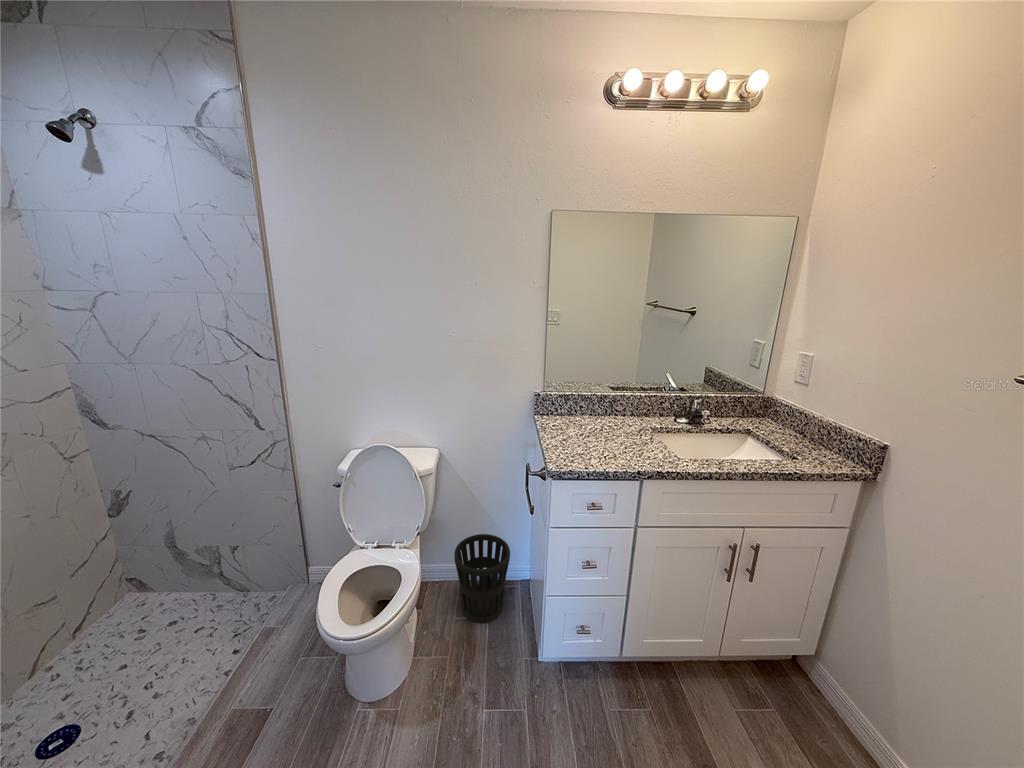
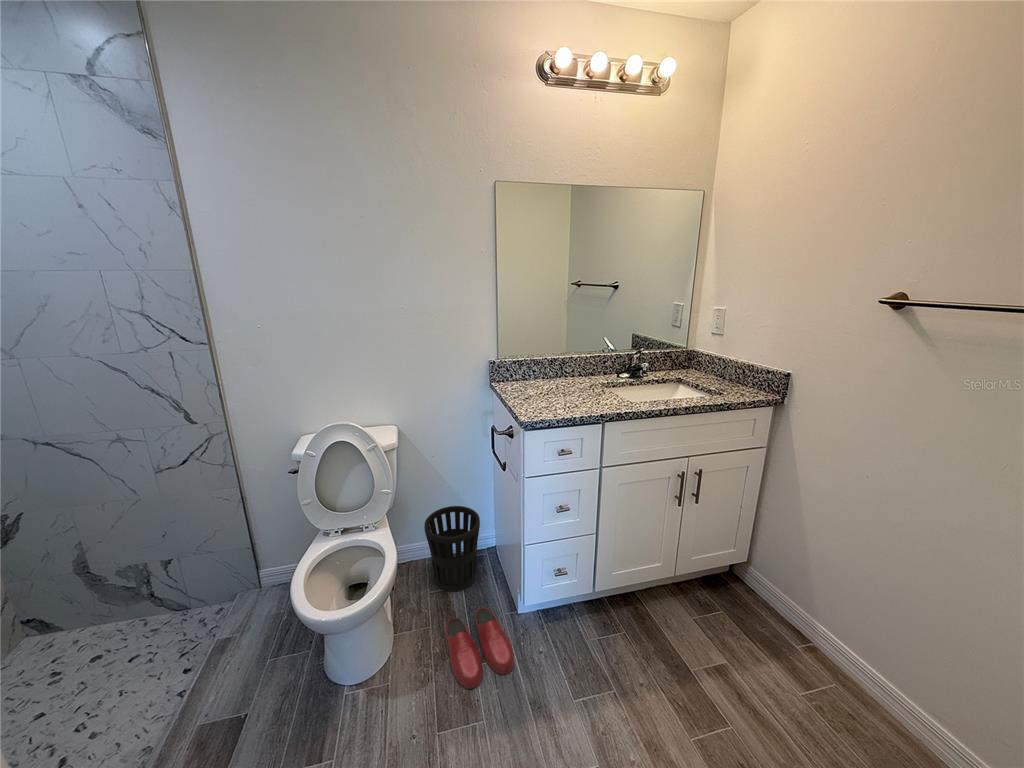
slippers: none [460,648,524,738] -> present [446,608,514,689]

